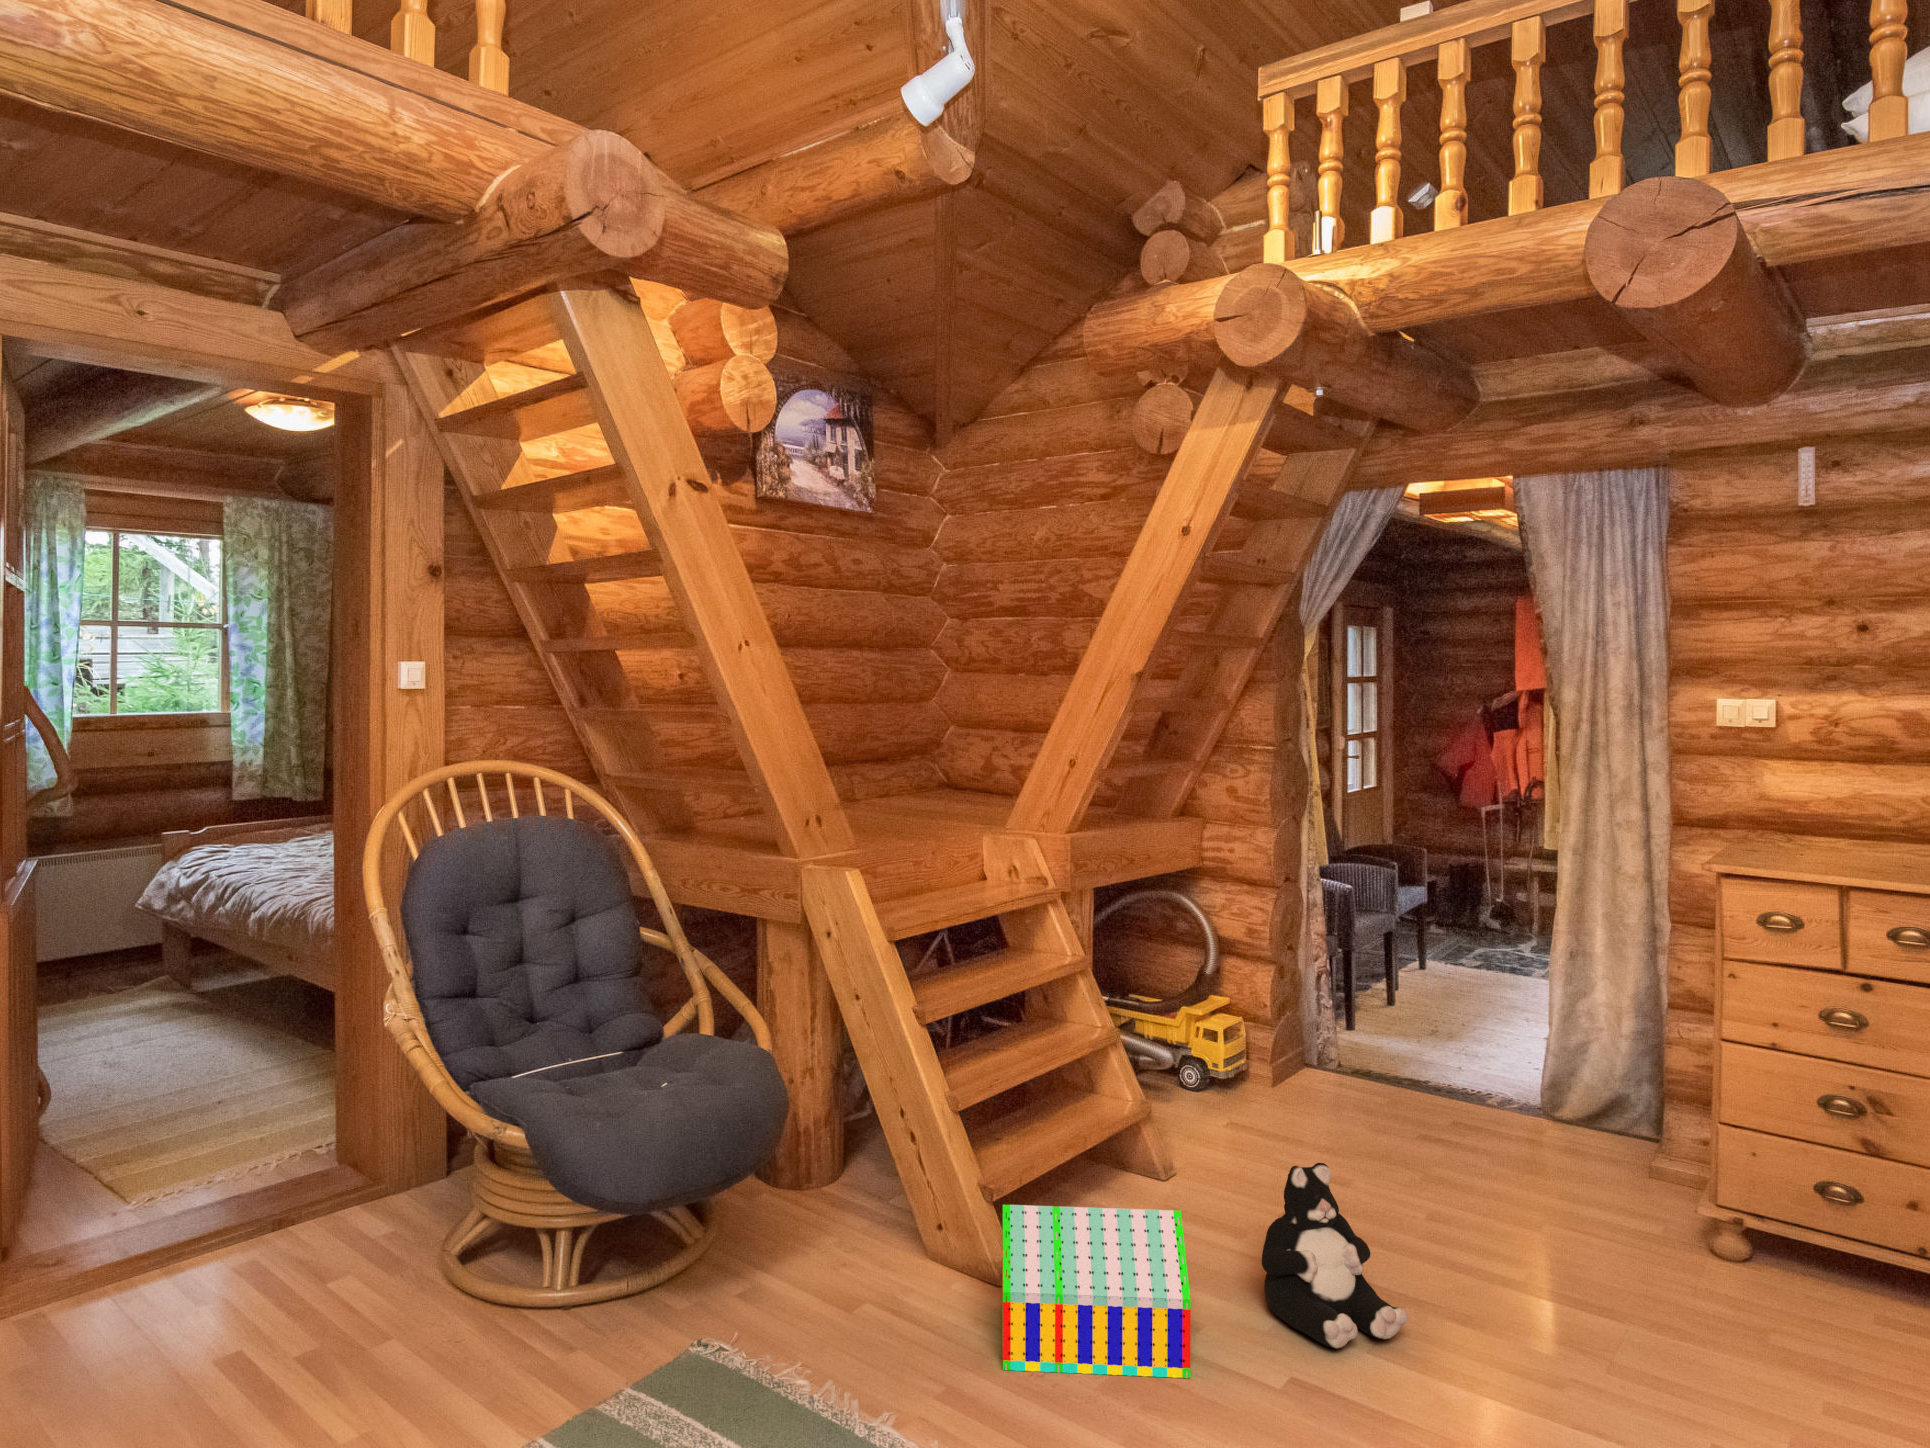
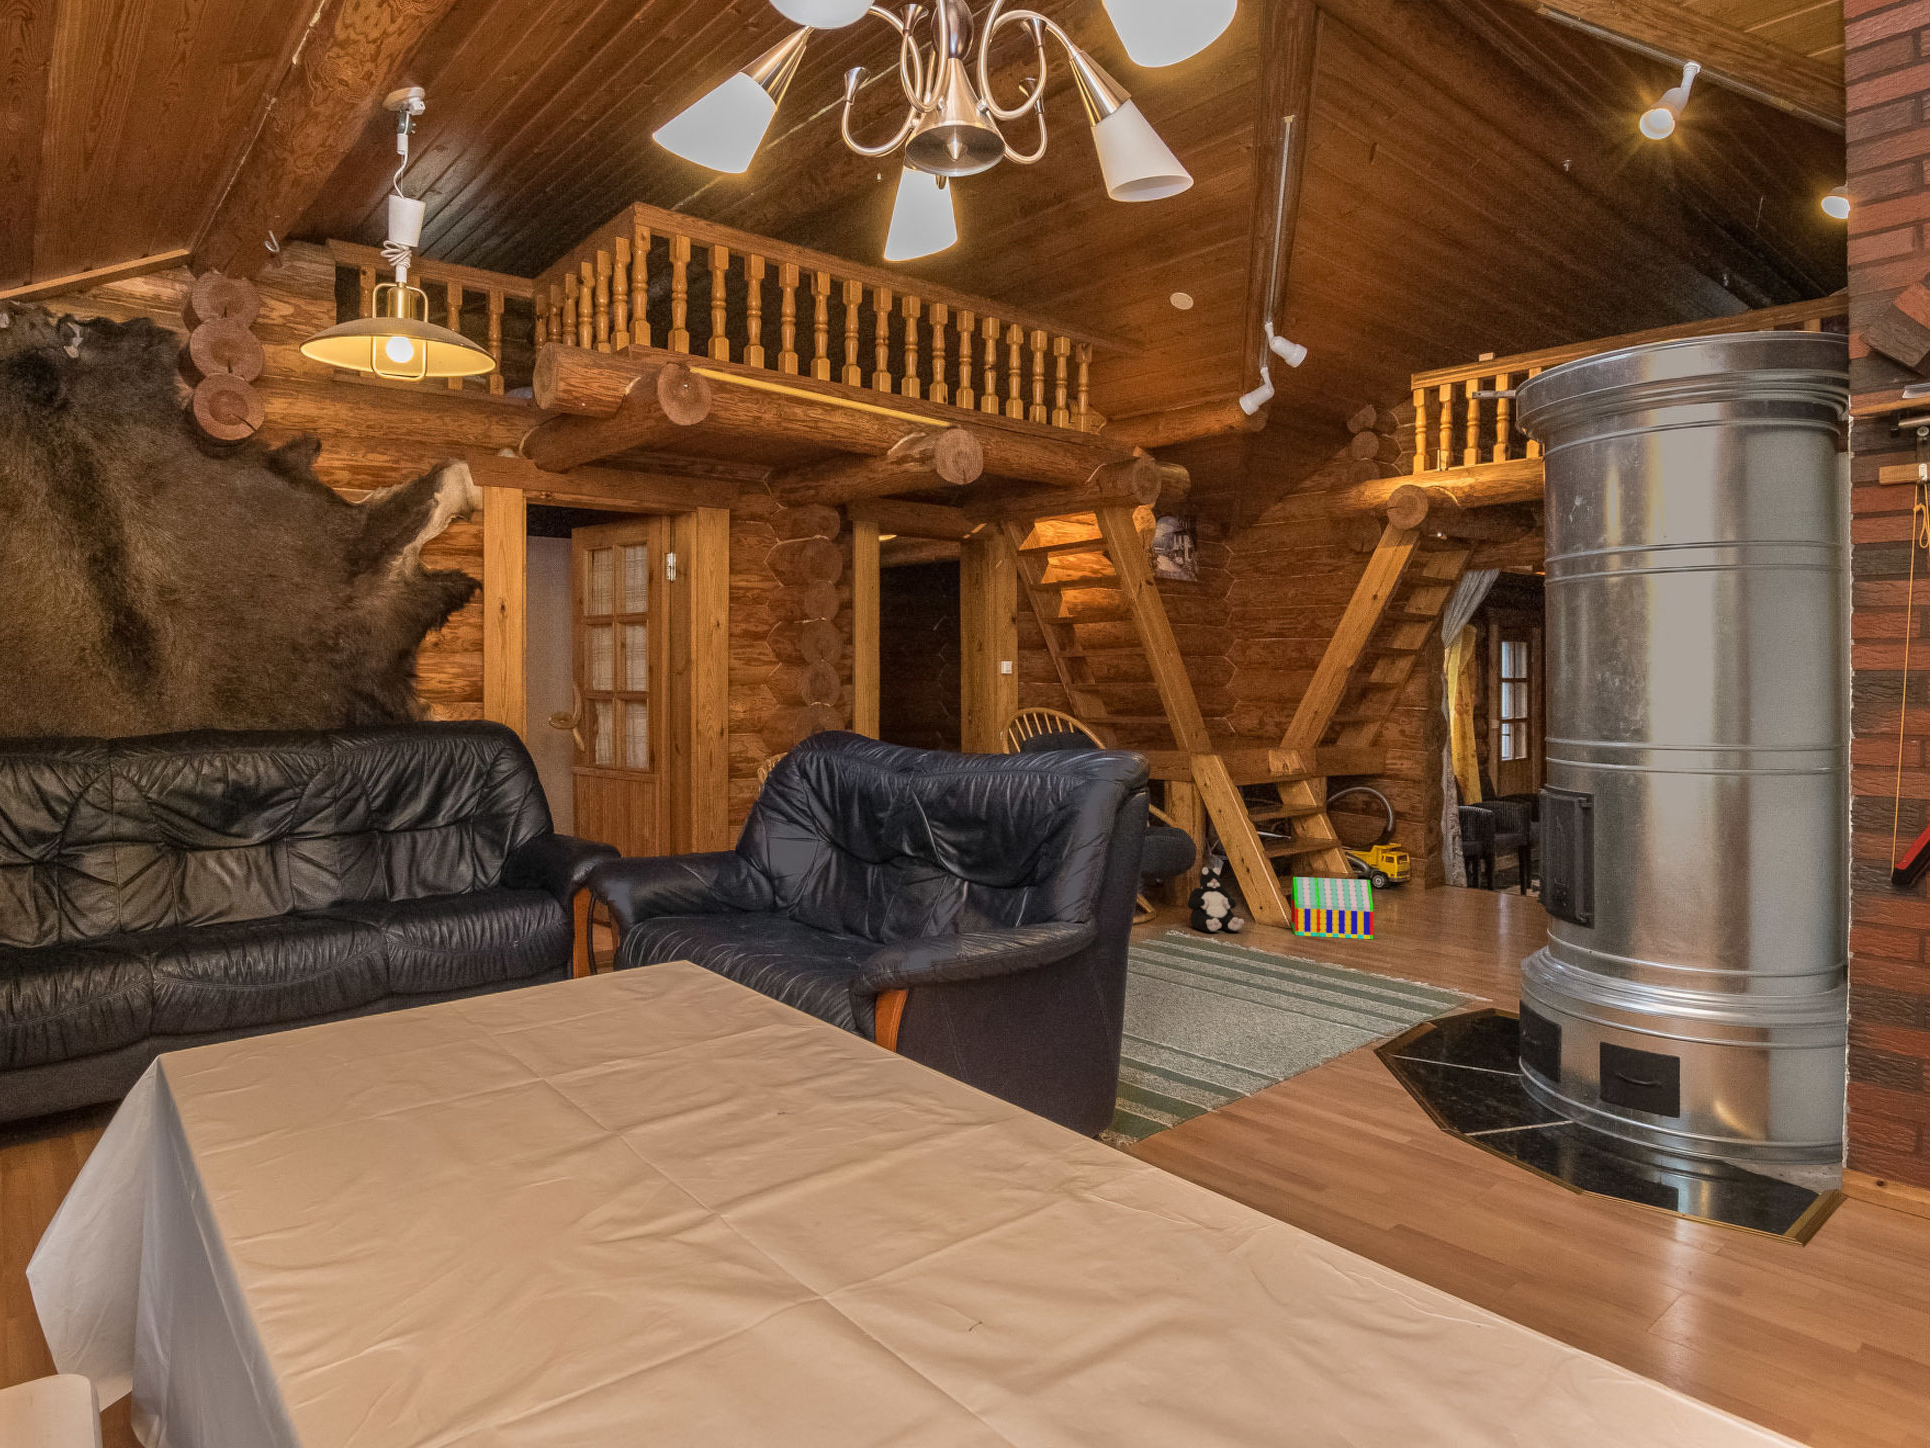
plush toy: present [1261,1163,1408,1348] -> present [1187,867,1244,932]

